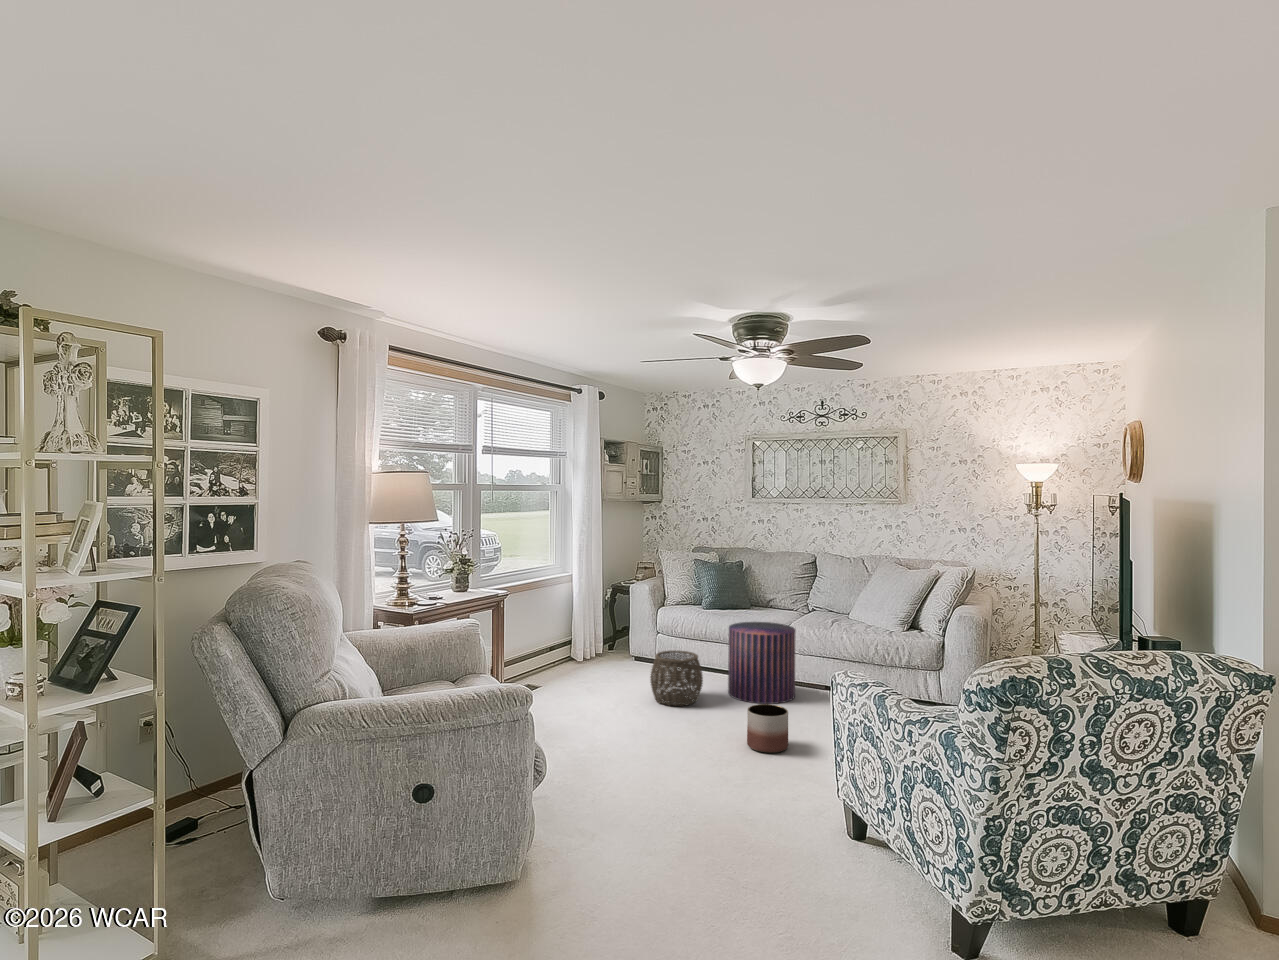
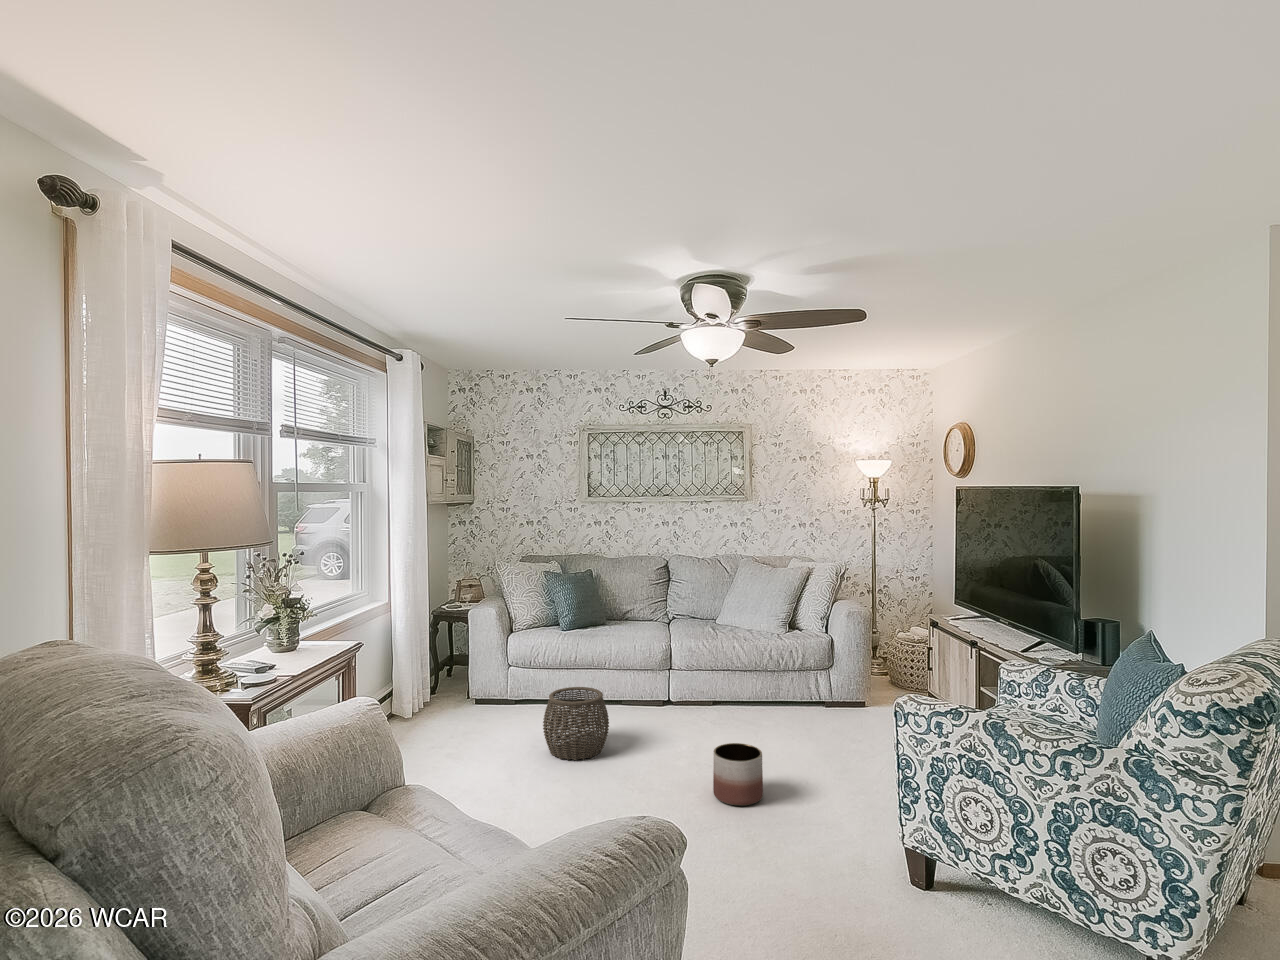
pouf: present [728,622,795,704] -> none [620,639,697,737]

